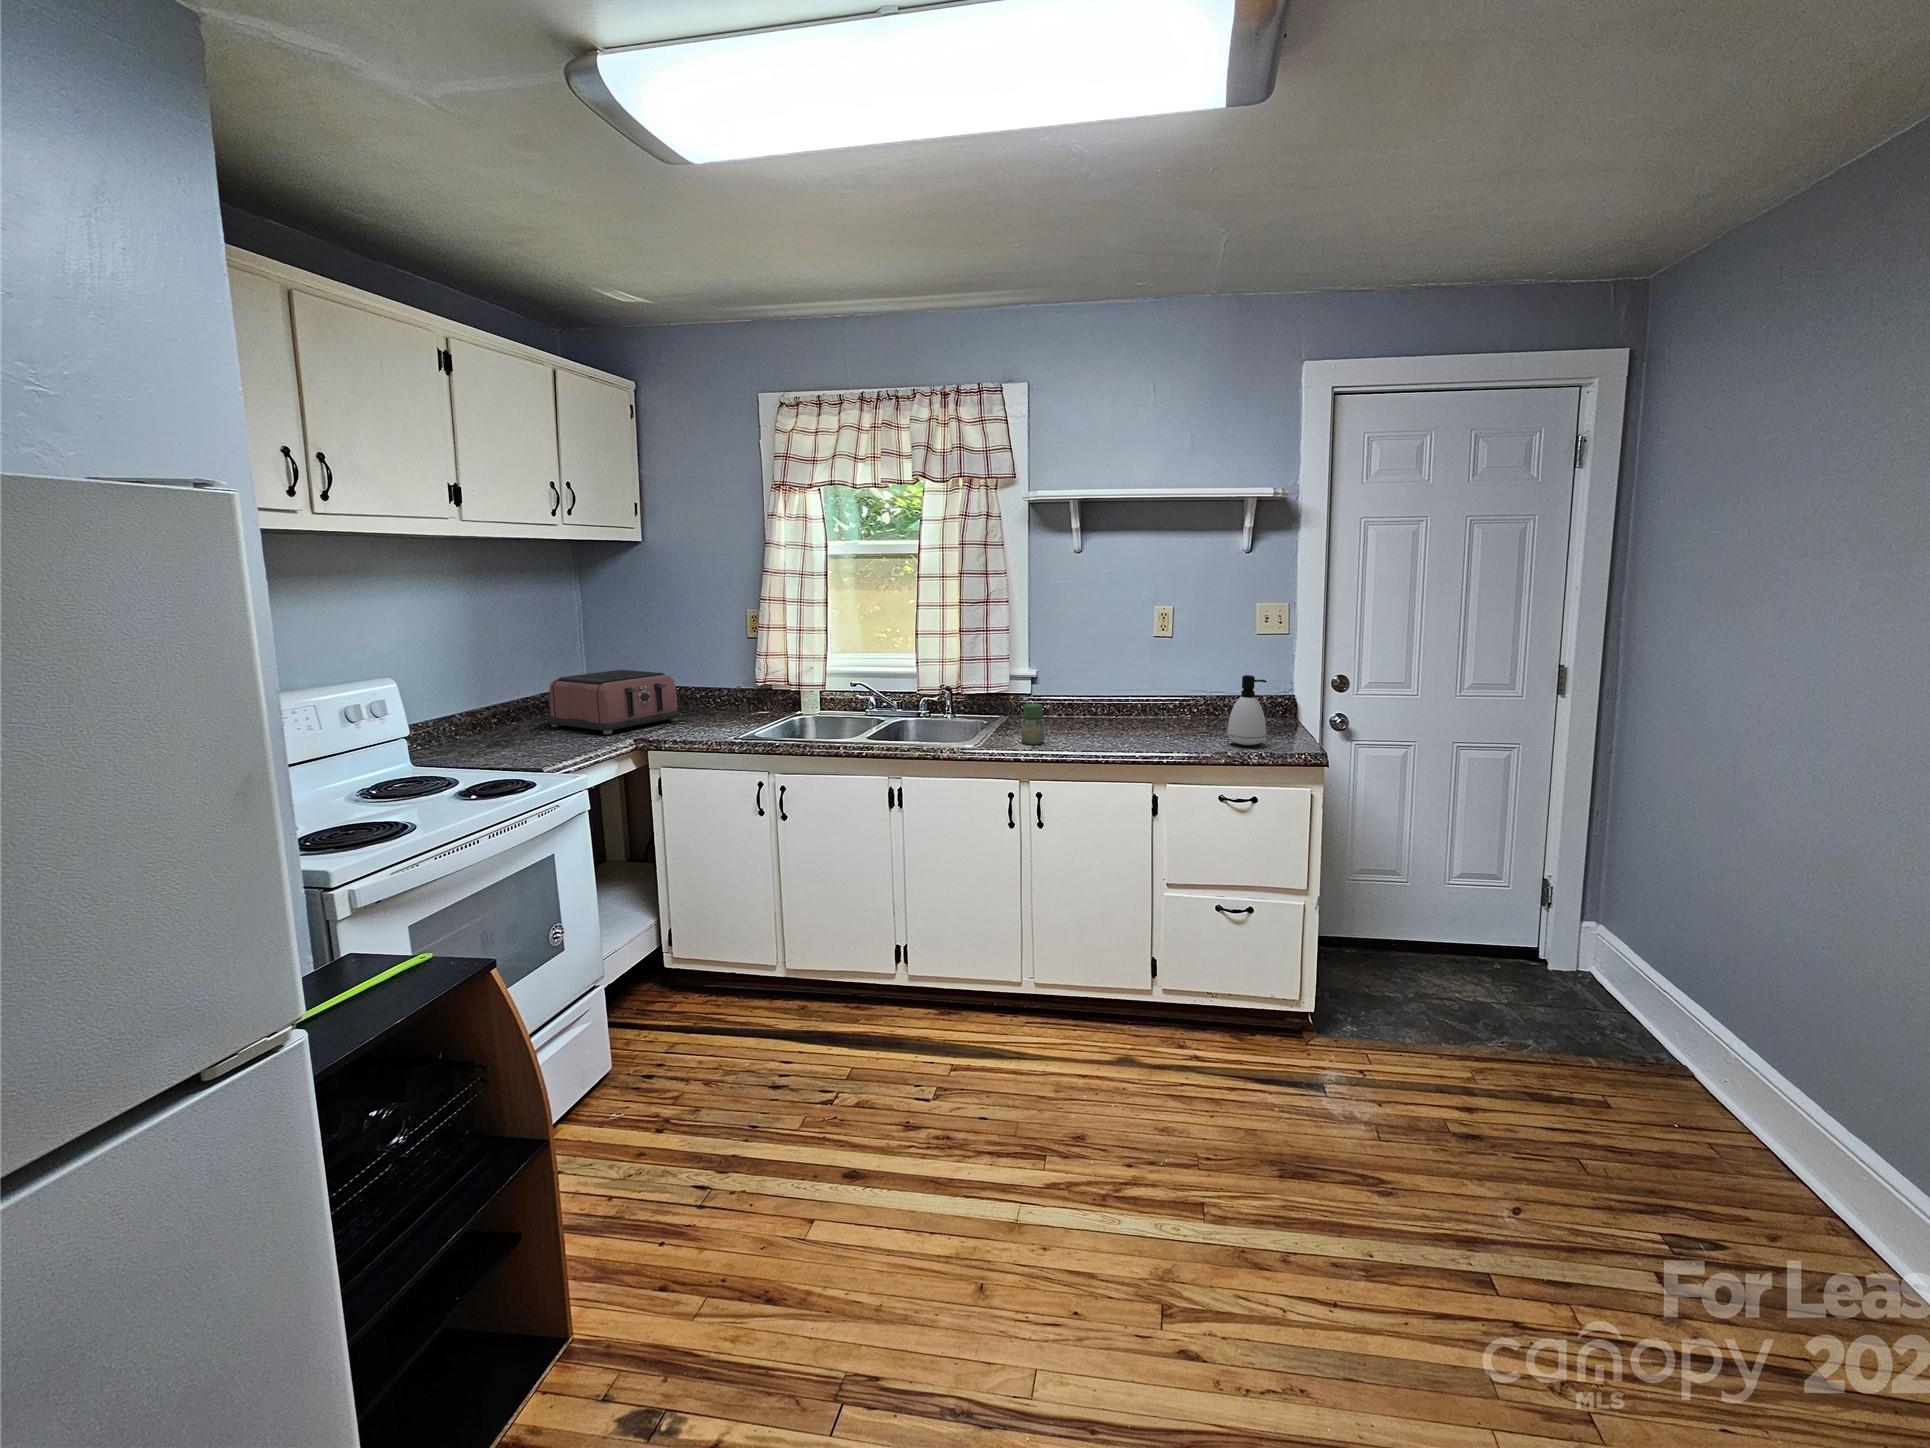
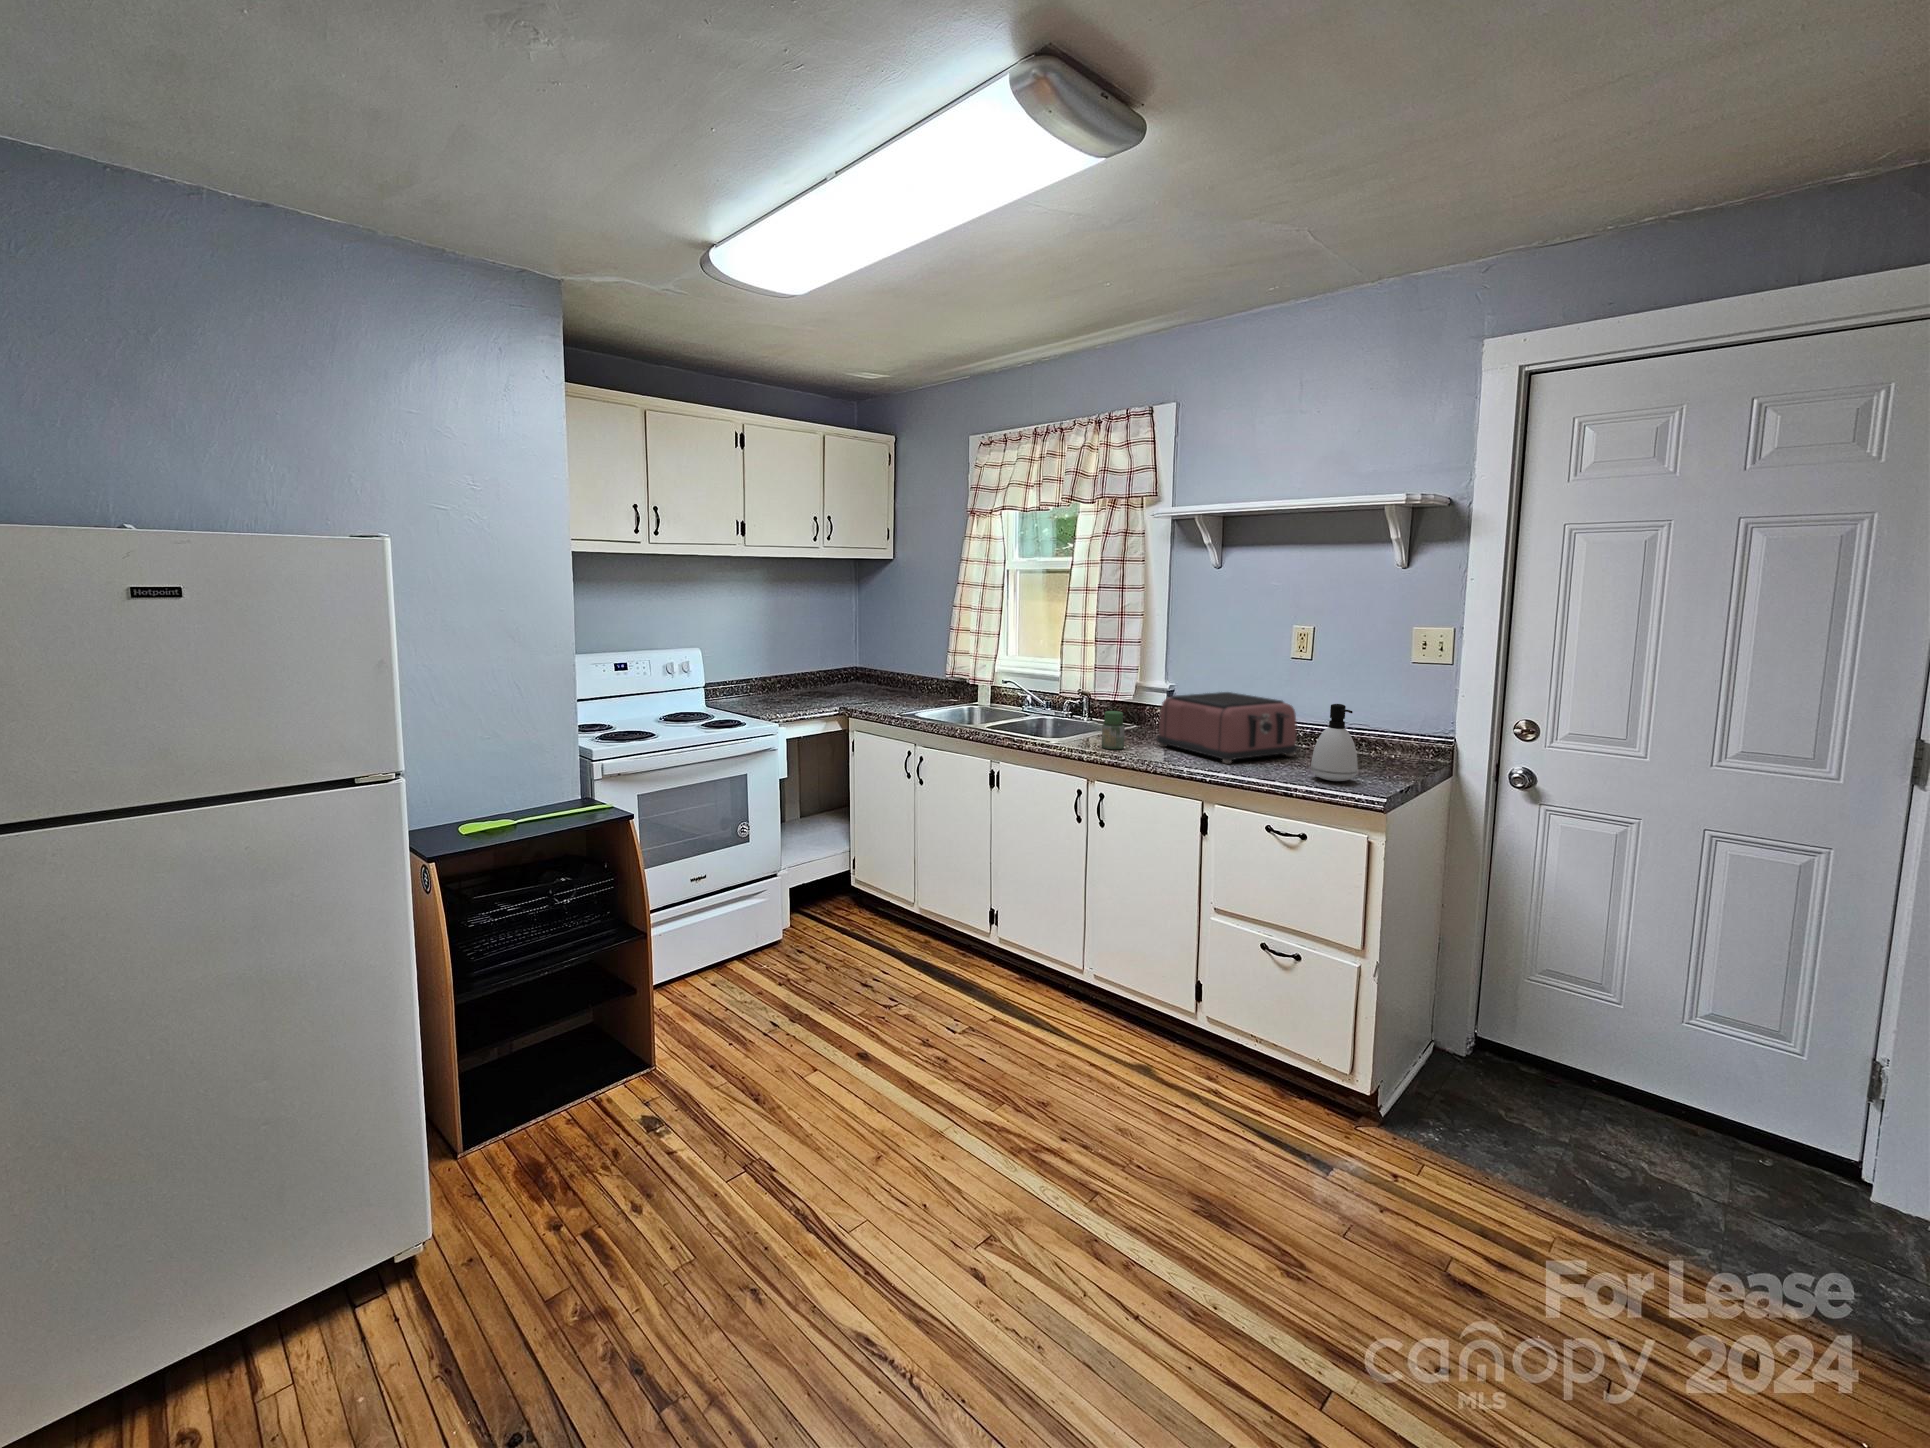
toaster: present [548,670,680,734] -> present [1157,692,1297,764]

